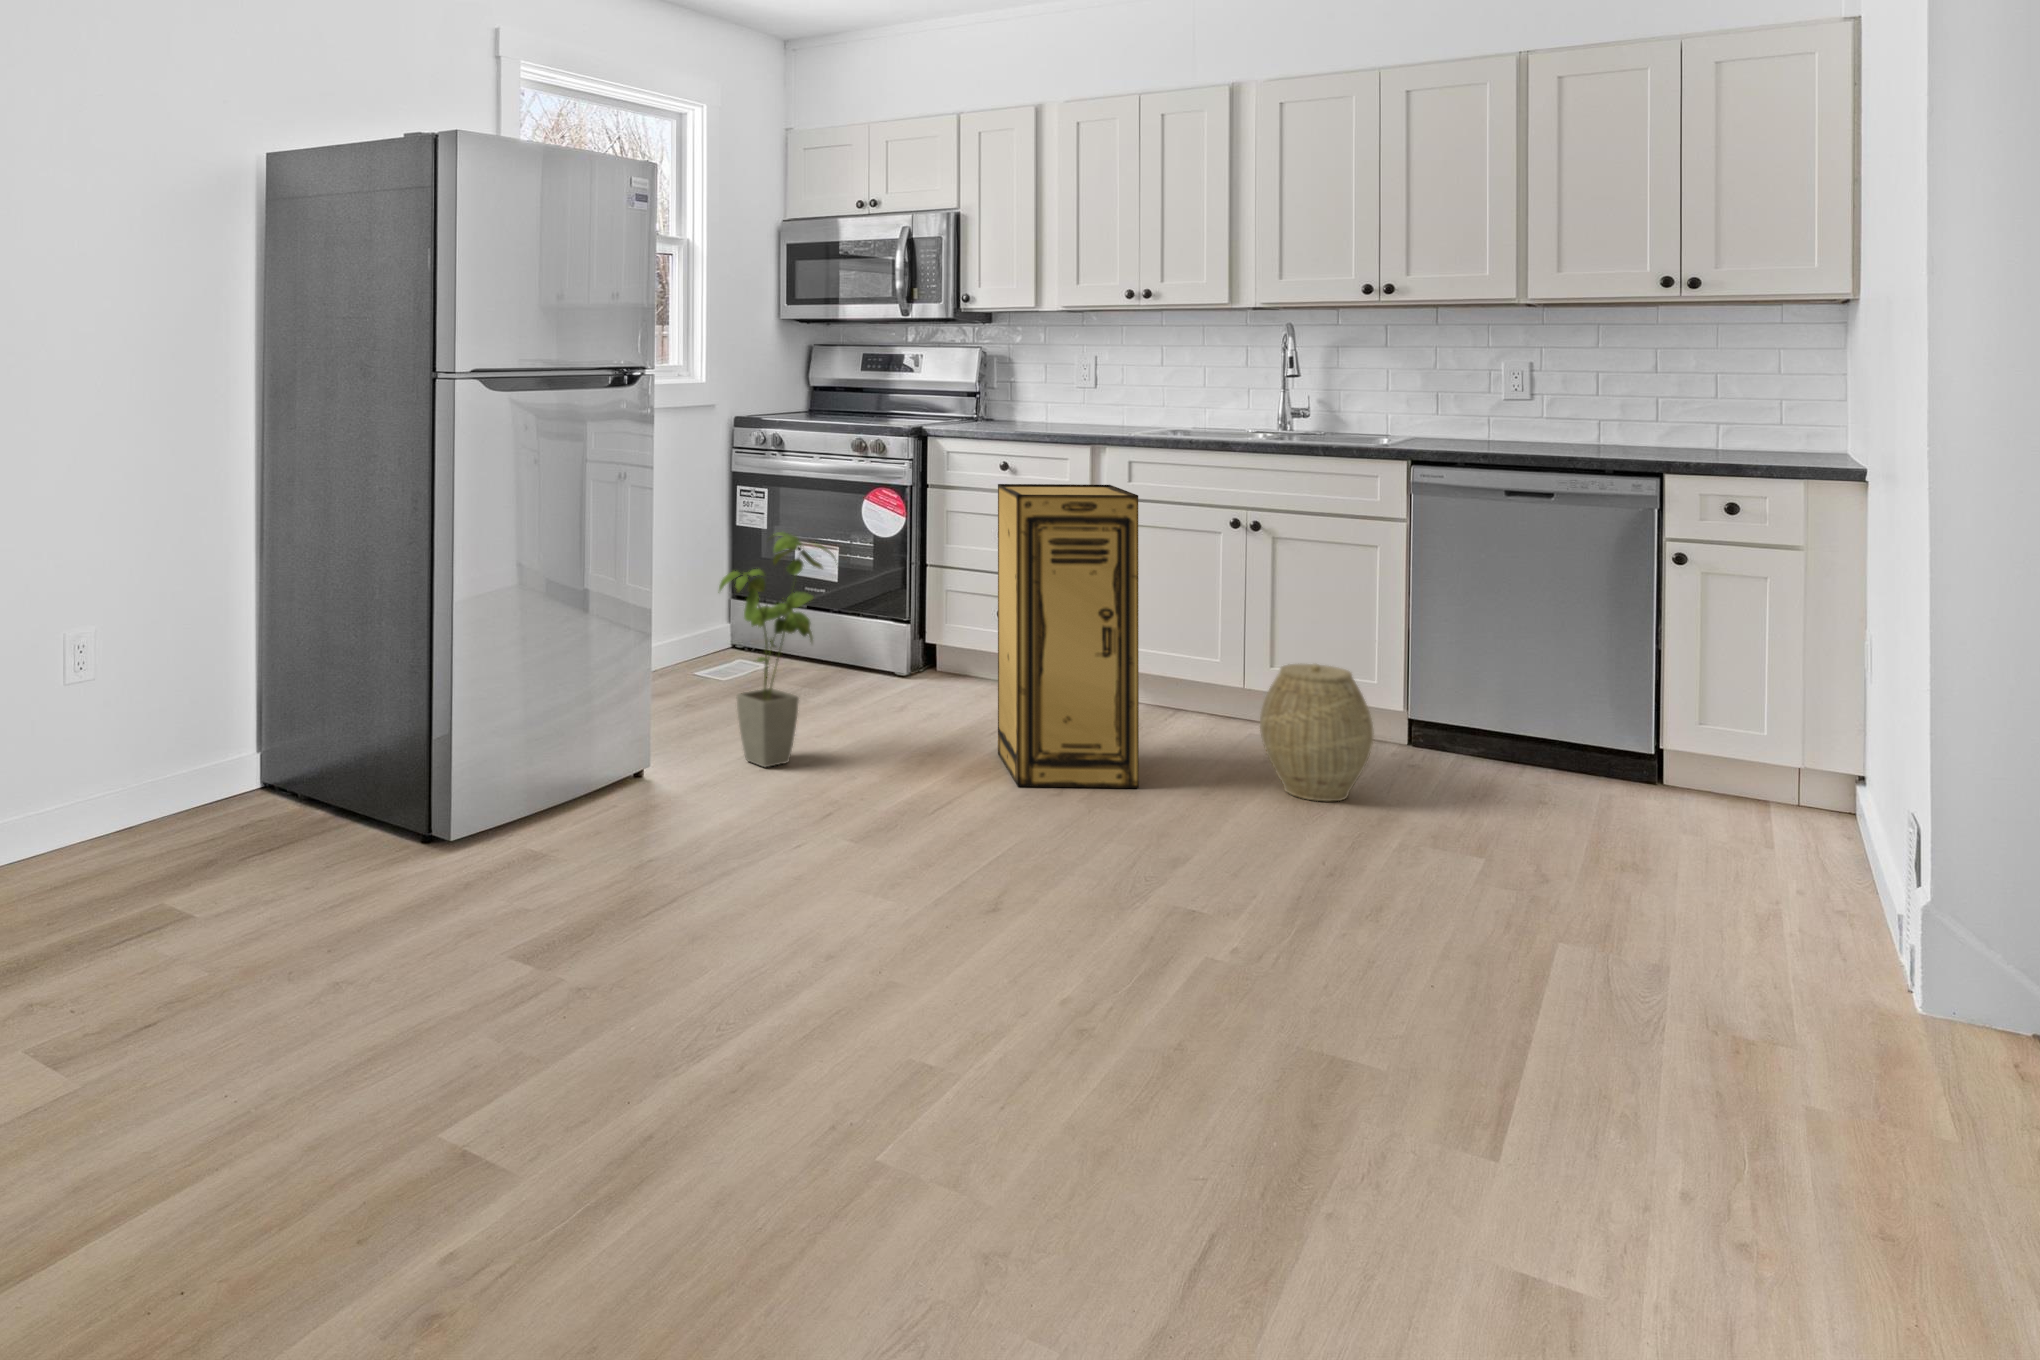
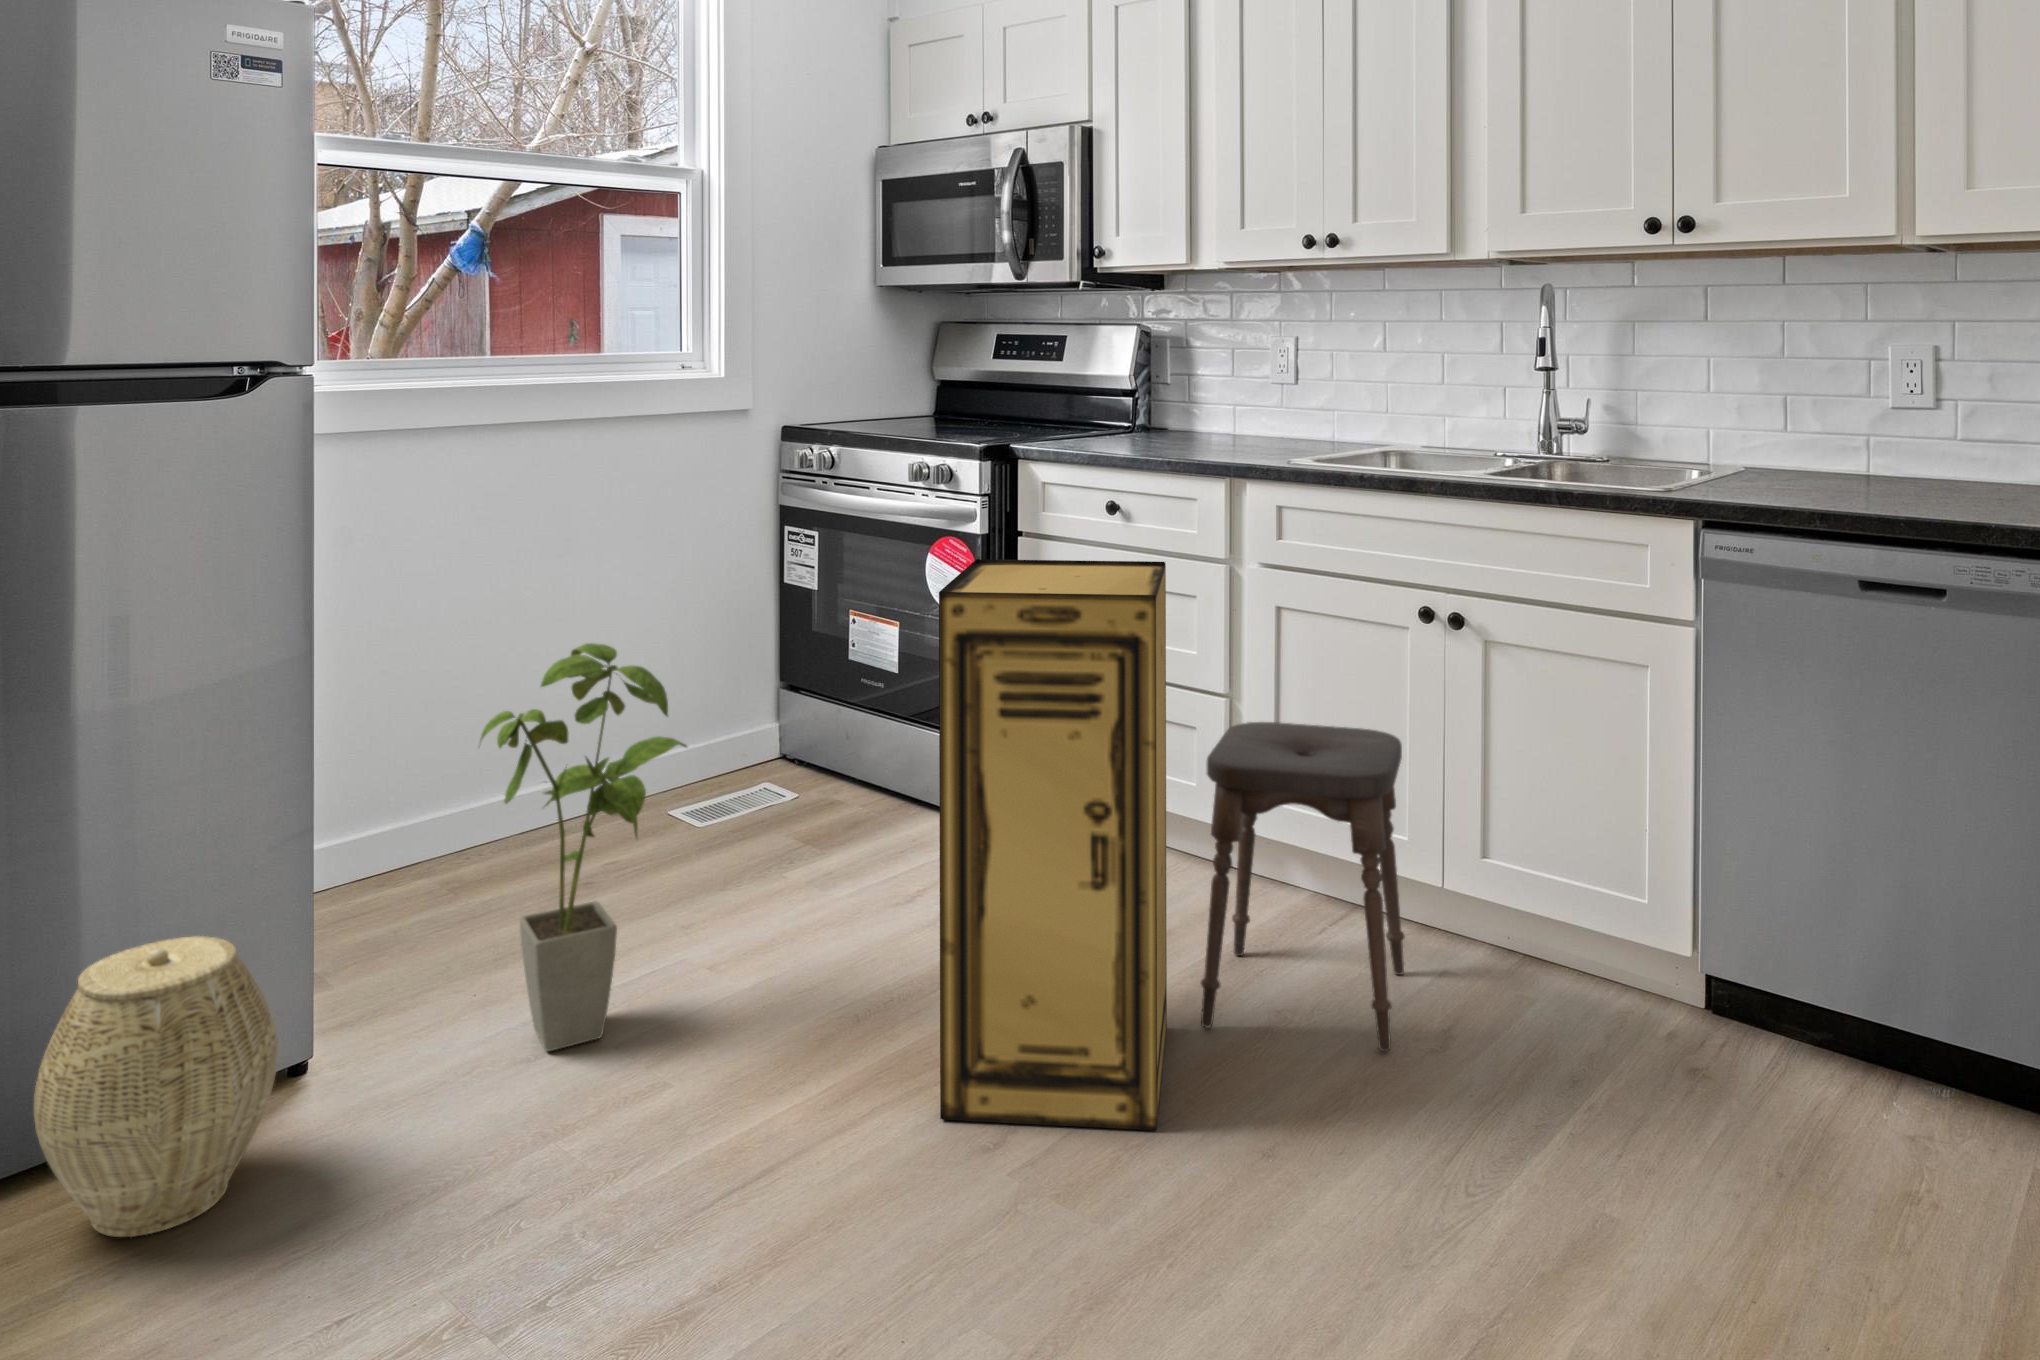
stool: none [1123,587,1244,761] -> present [1201,722,1405,1051]
woven basket: present [1260,664,1374,801] -> present [34,936,278,1237]

